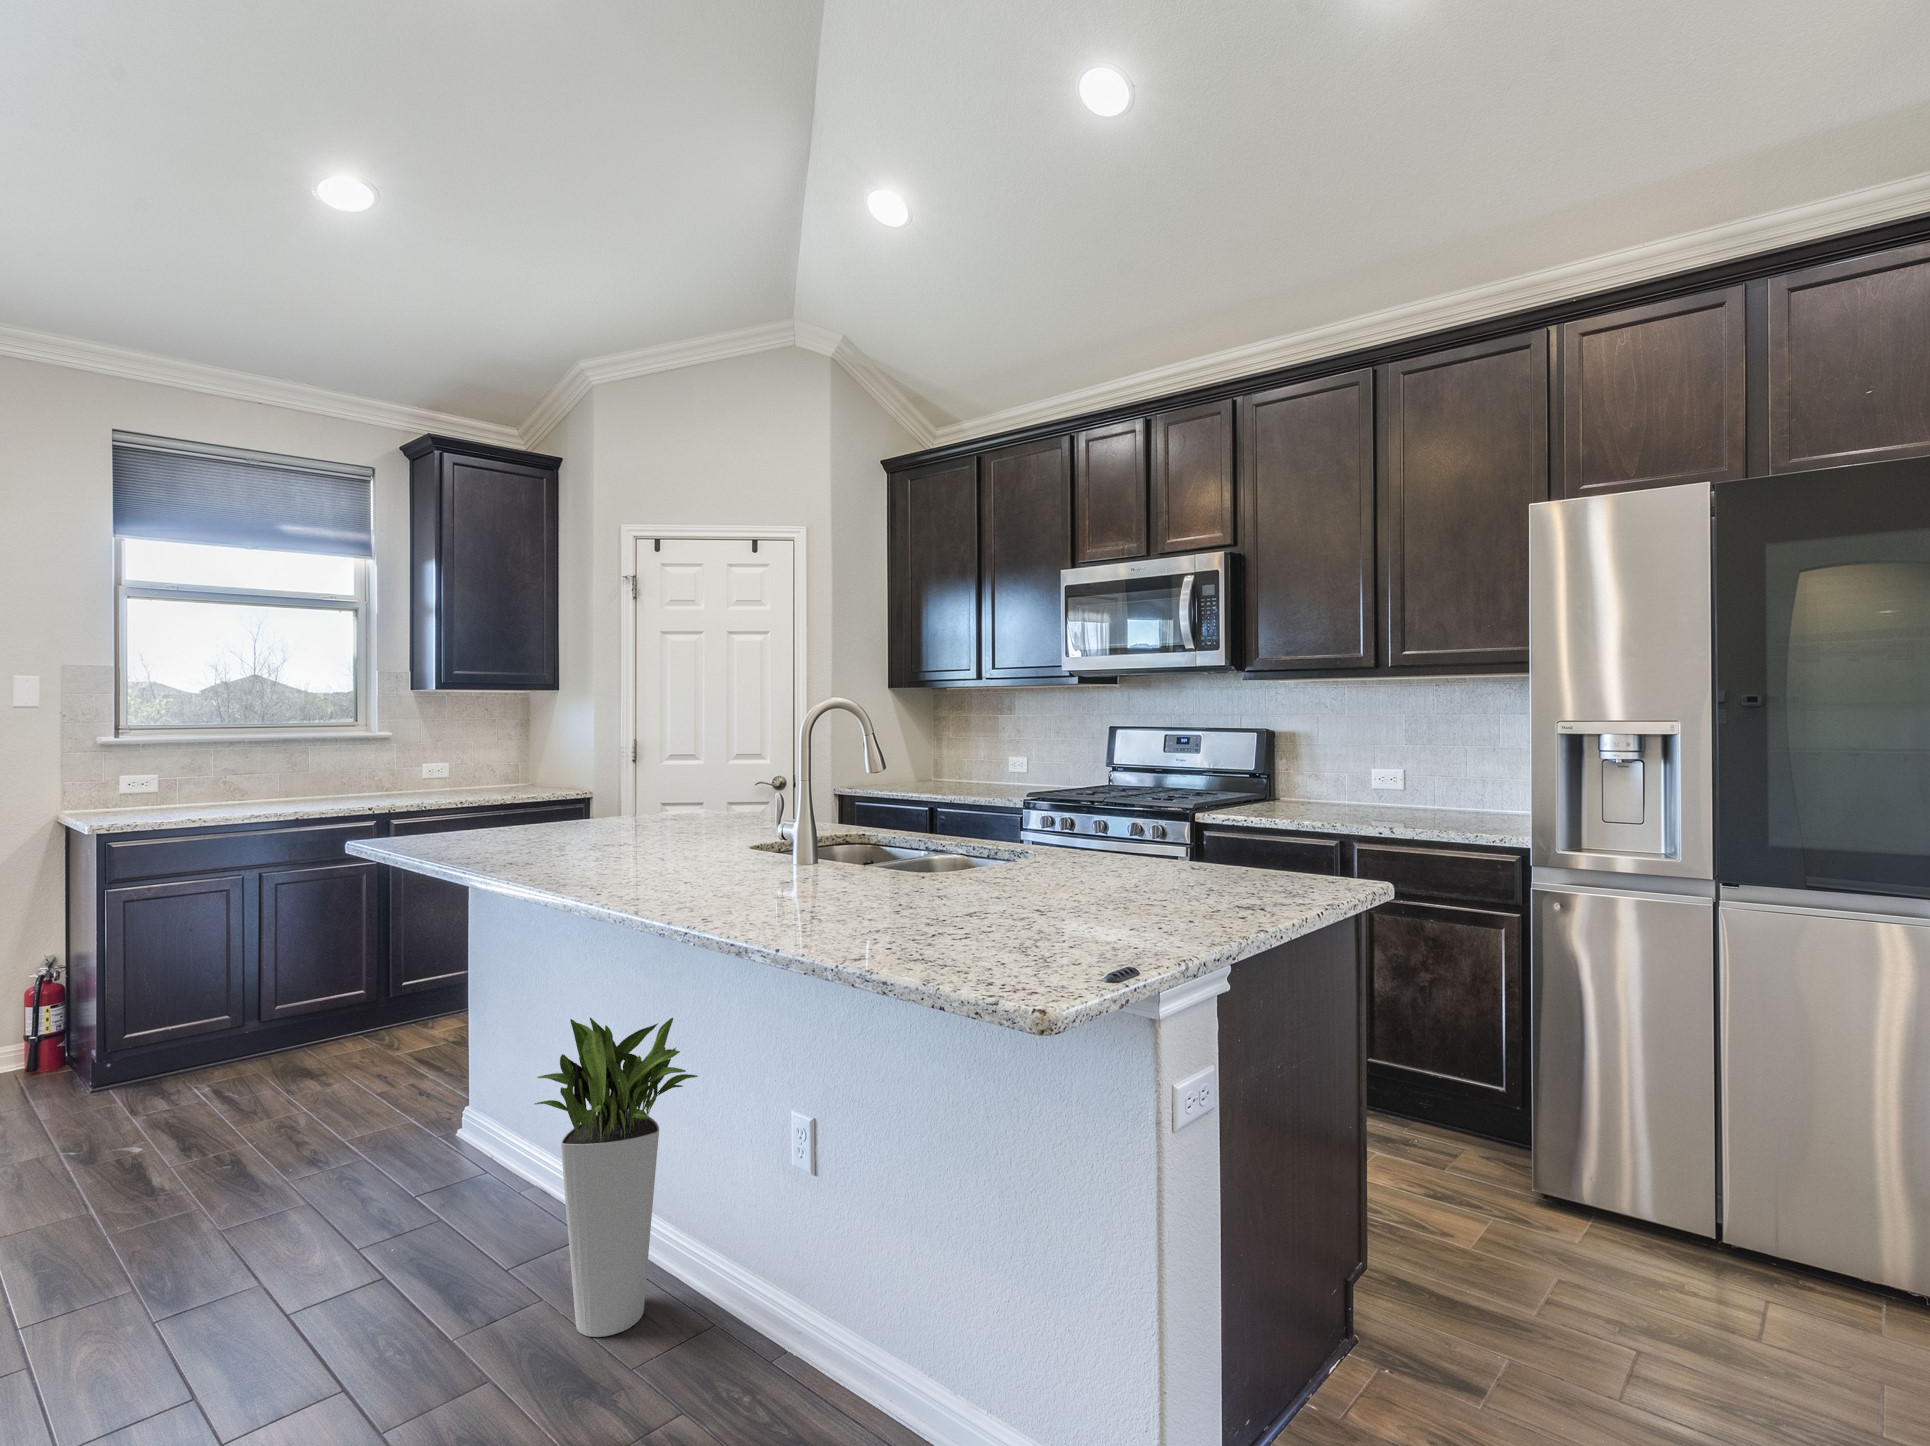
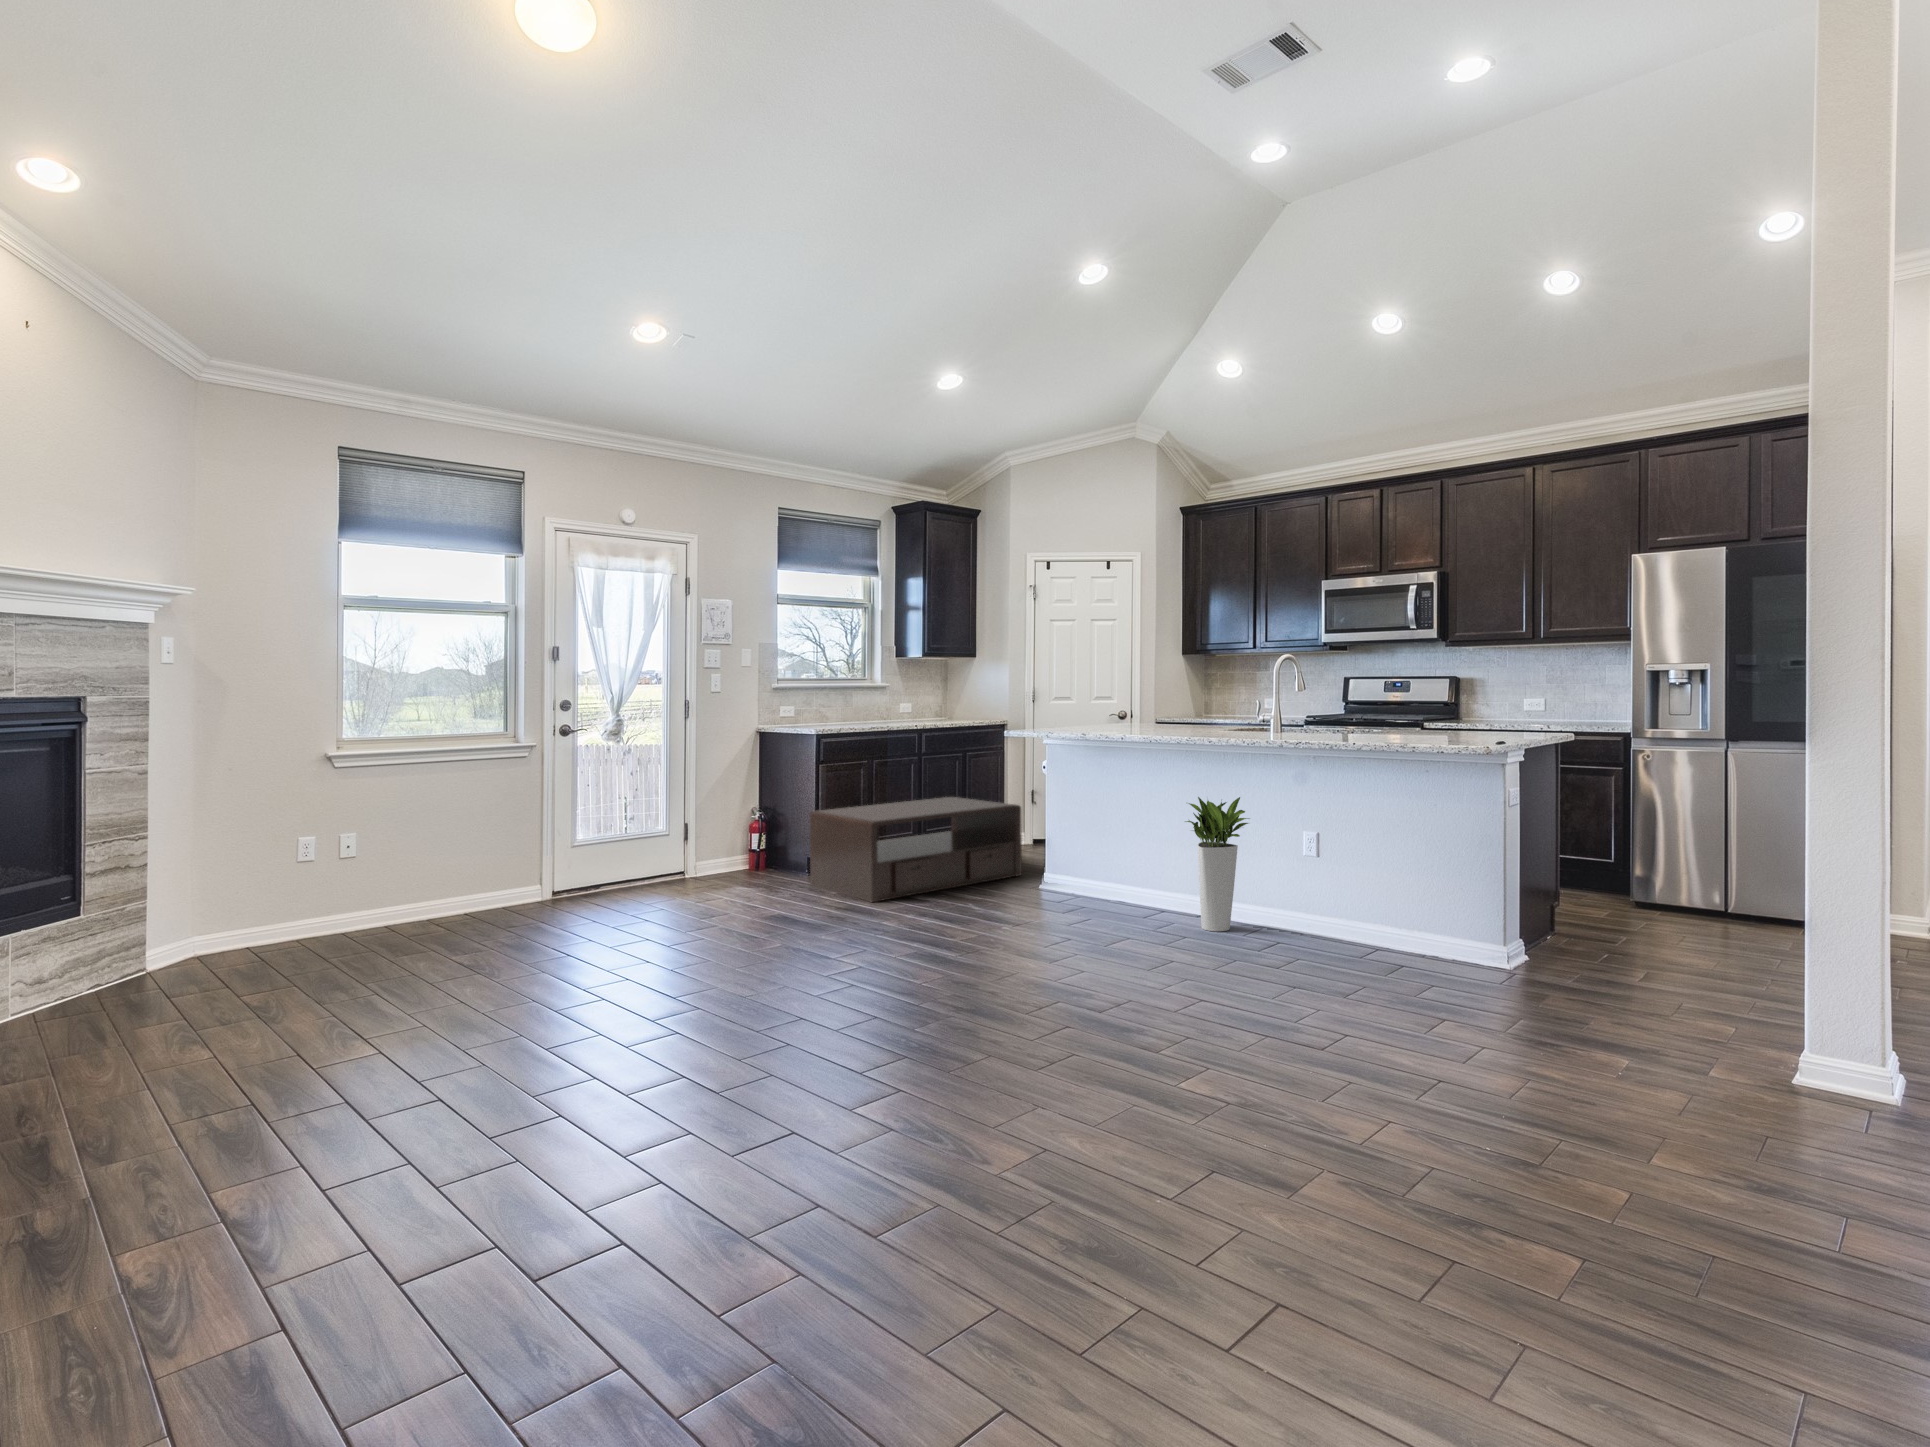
coffee table: none [19,926,486,1197] -> present [810,797,1022,902]

